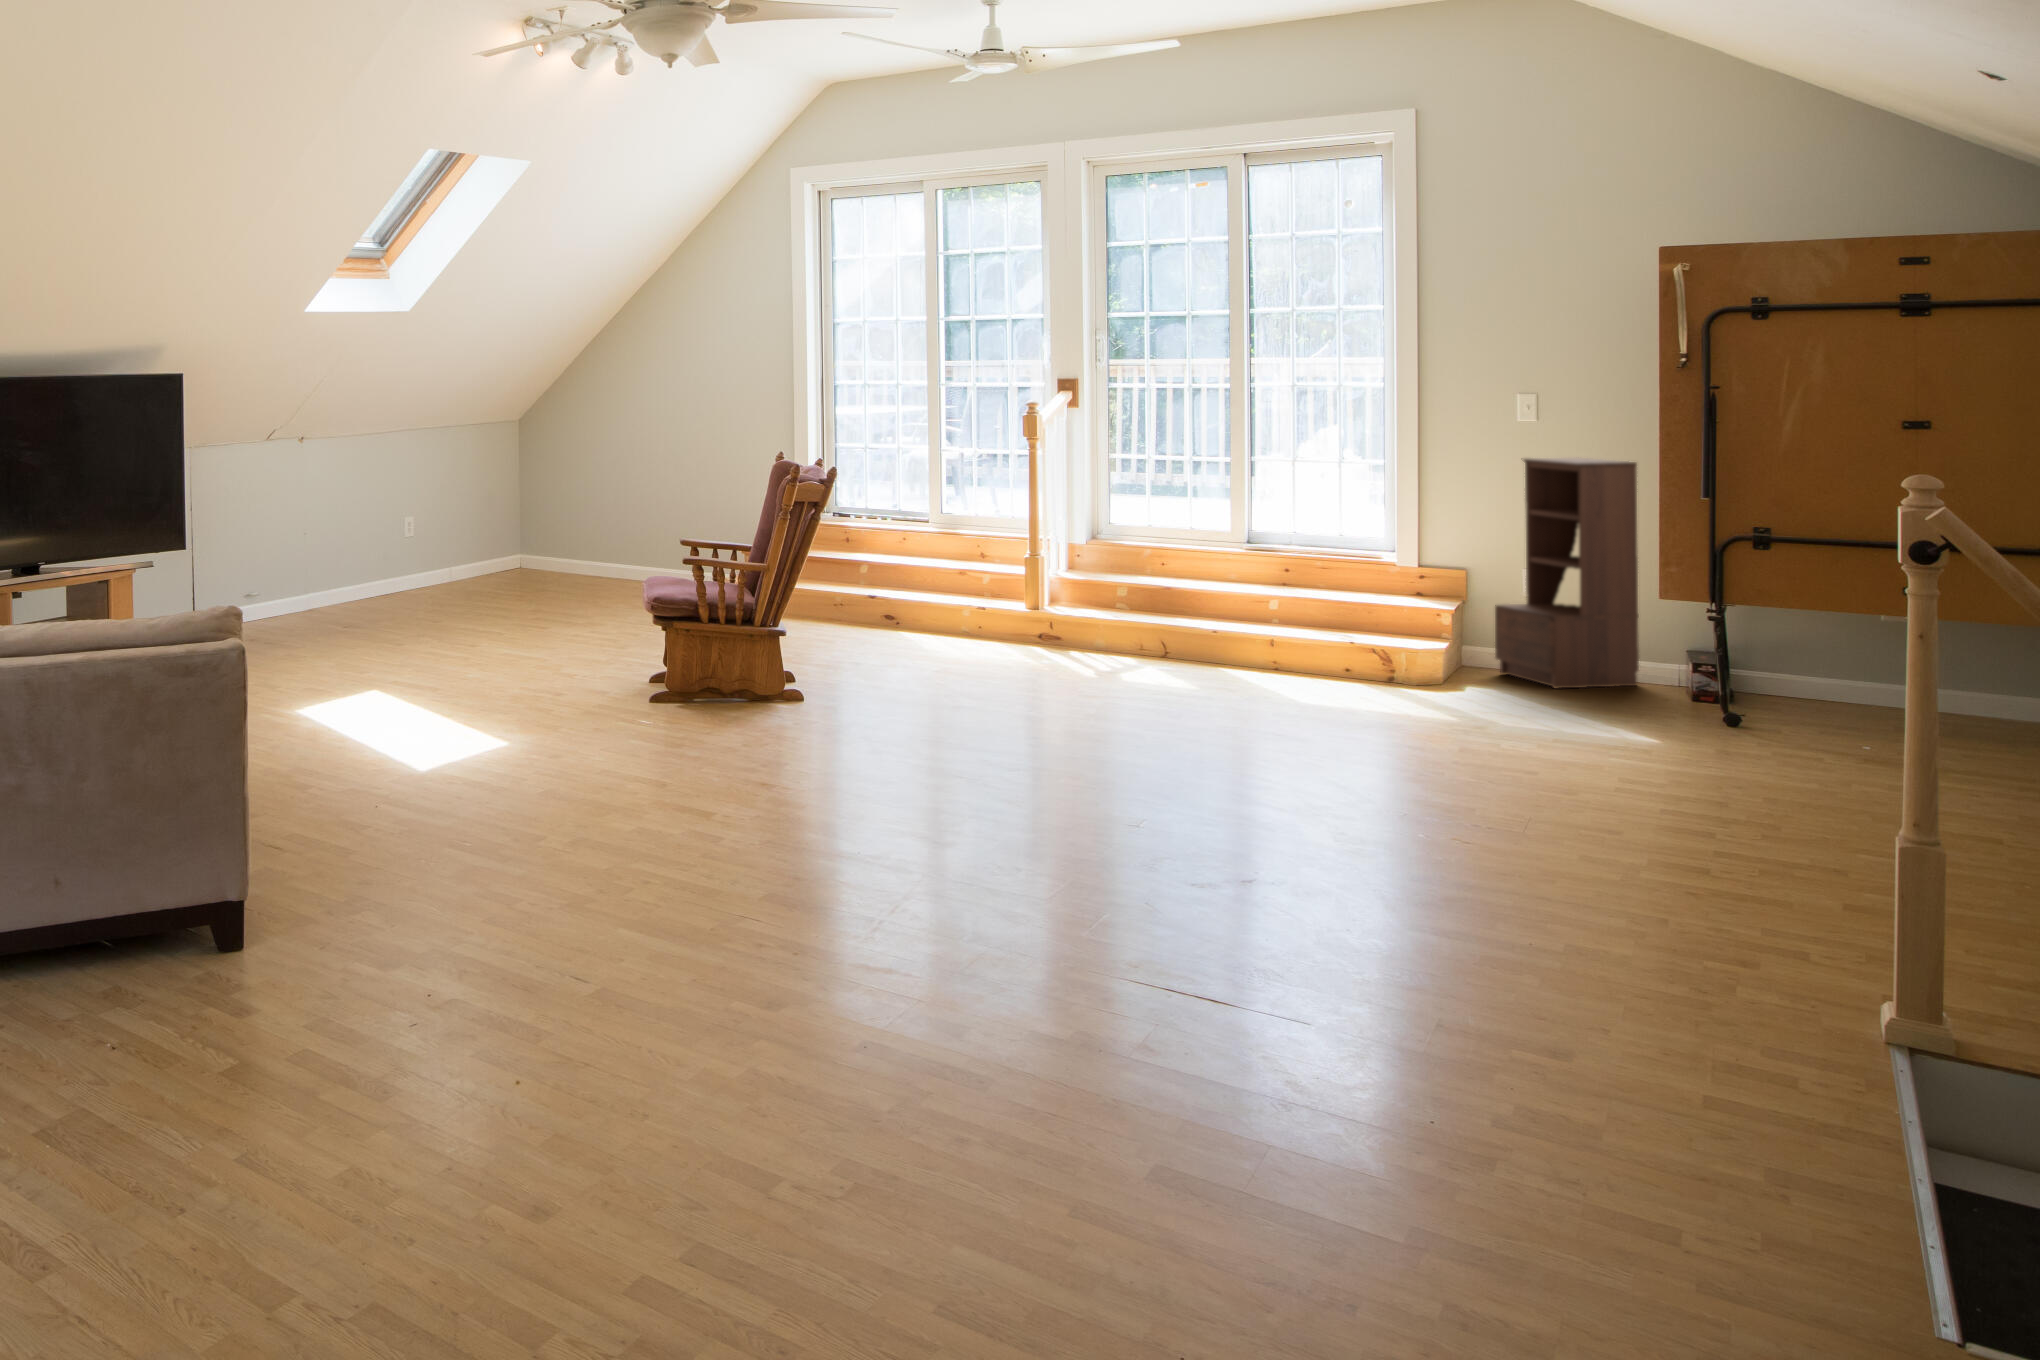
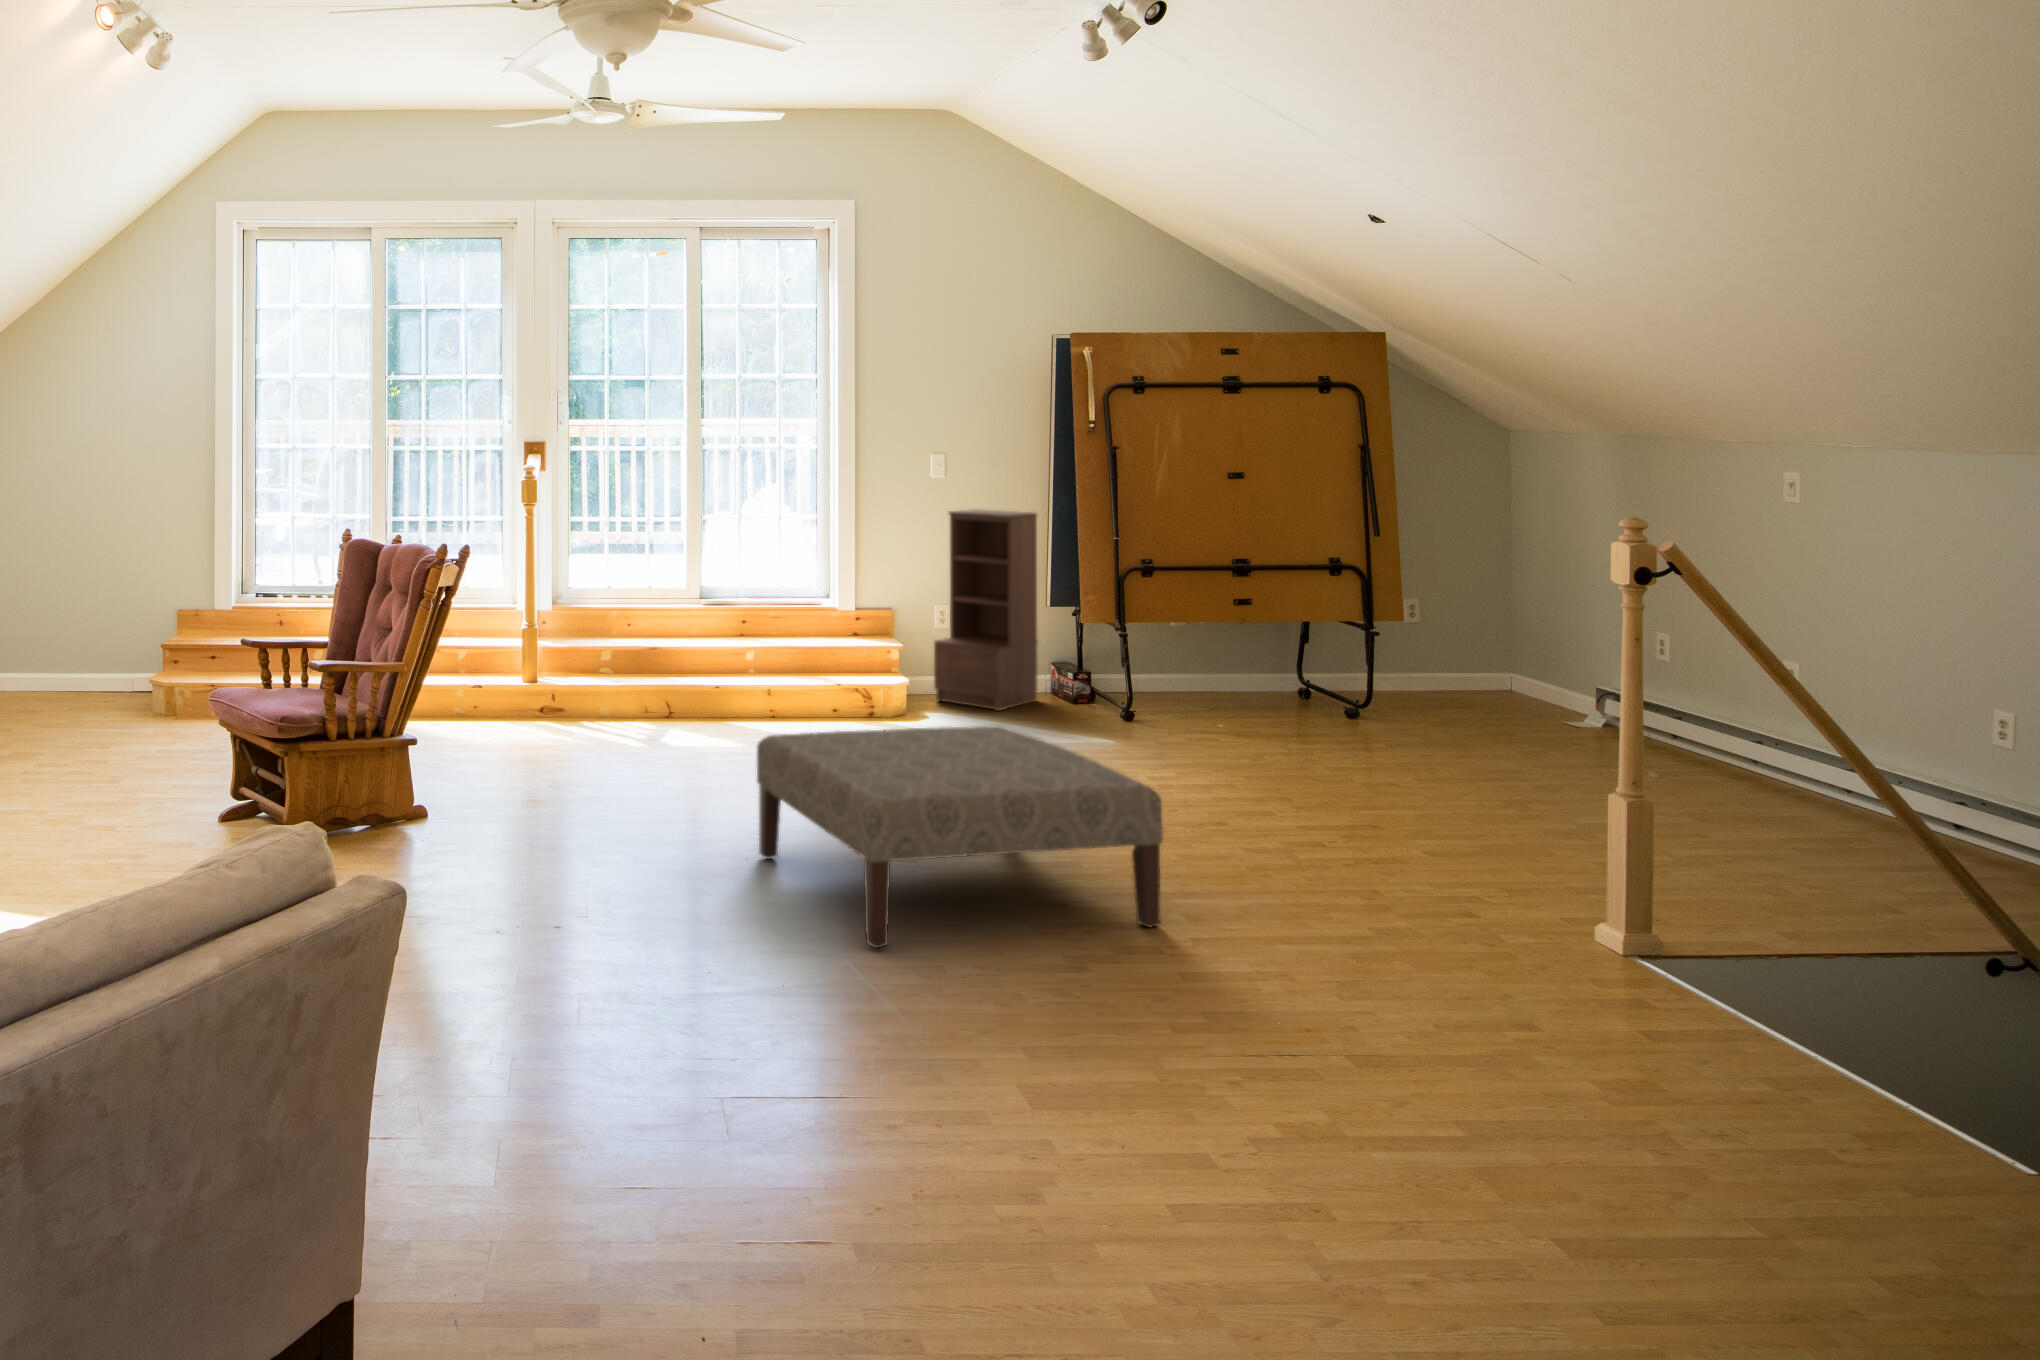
ottoman: none [940,642,1270,846] -> present [757,726,1163,948]

